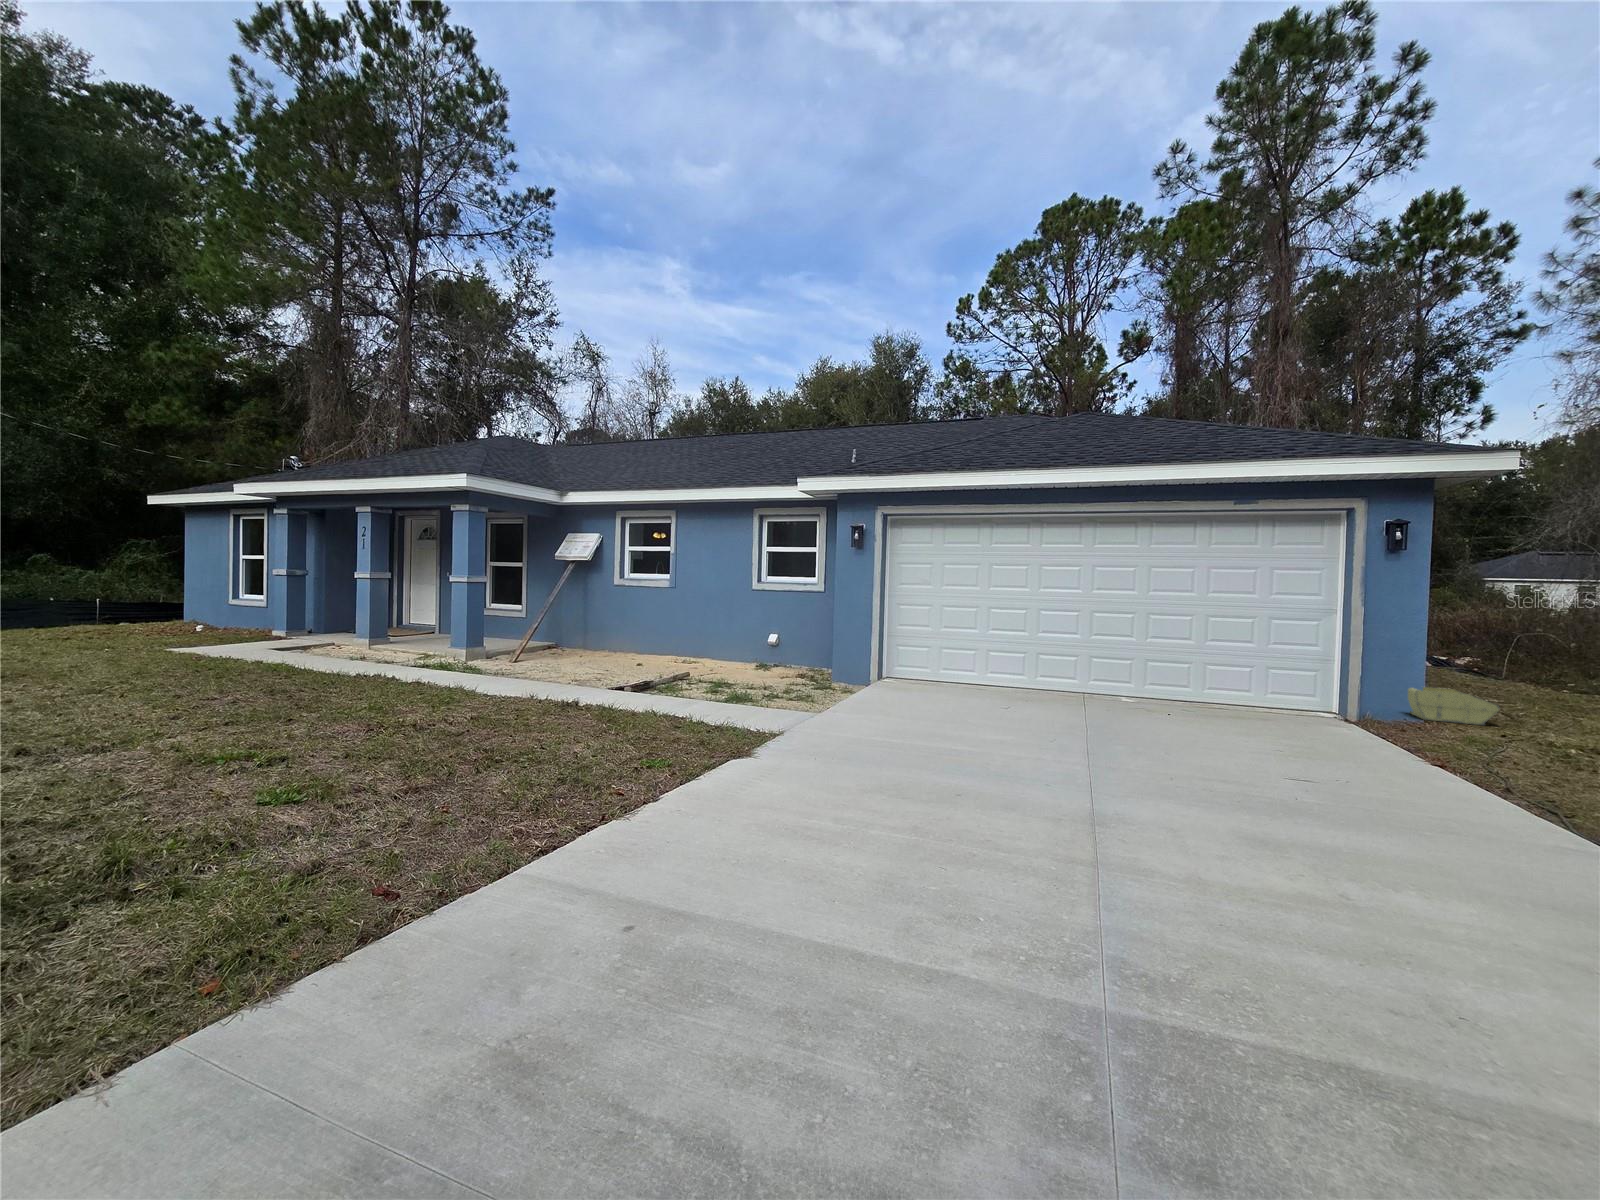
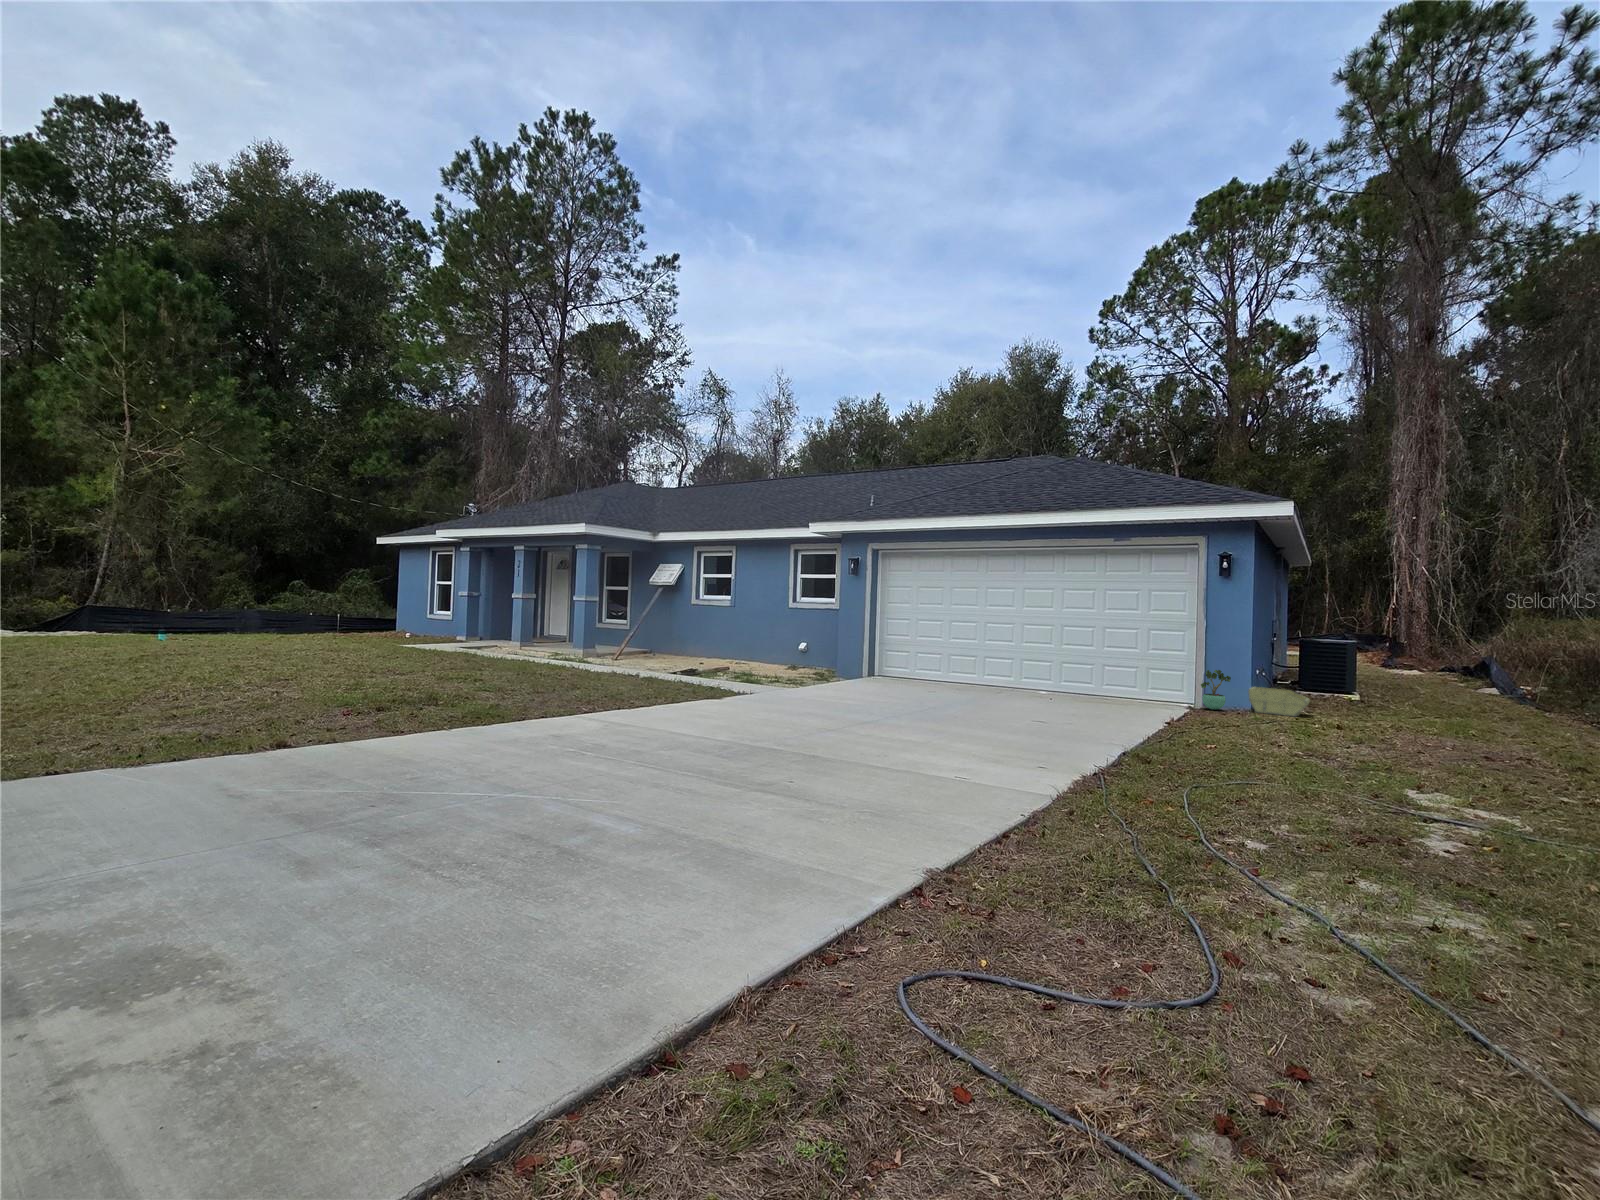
potted plant: none [1360,667,1404,719] -> present [1201,670,1231,710]

